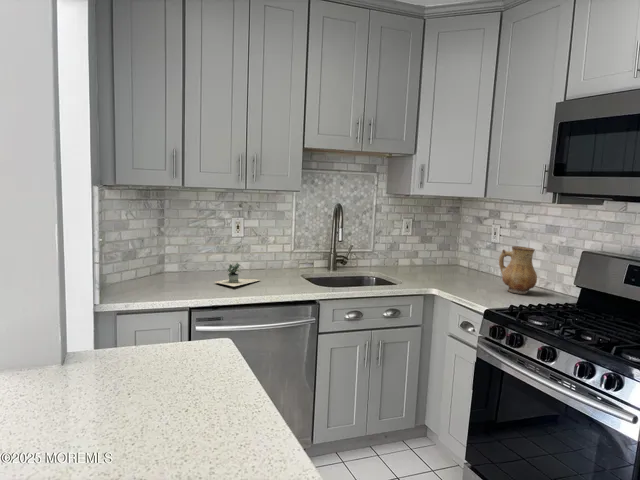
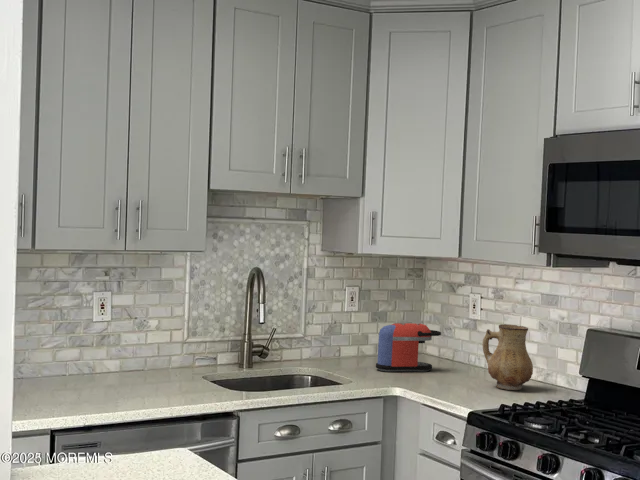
coffee maker: none [421,244,469,278] -> present [376,323,441,372]
potted plant: present [216,263,259,286] -> none [76,360,160,396]

